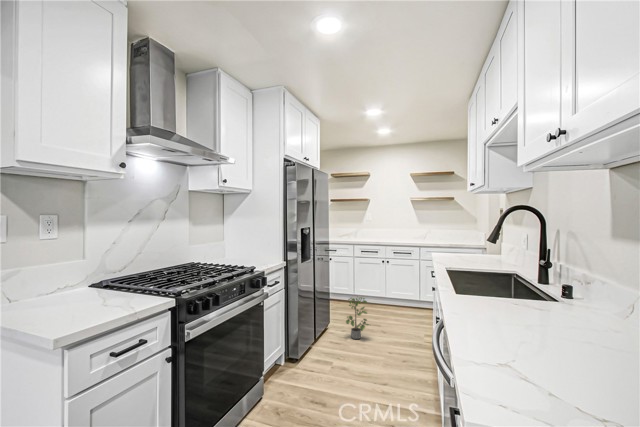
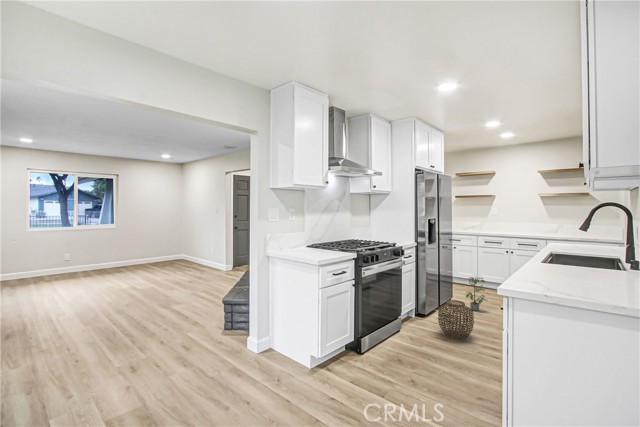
woven basket: none [315,340,360,398] -> present [438,300,474,339]

